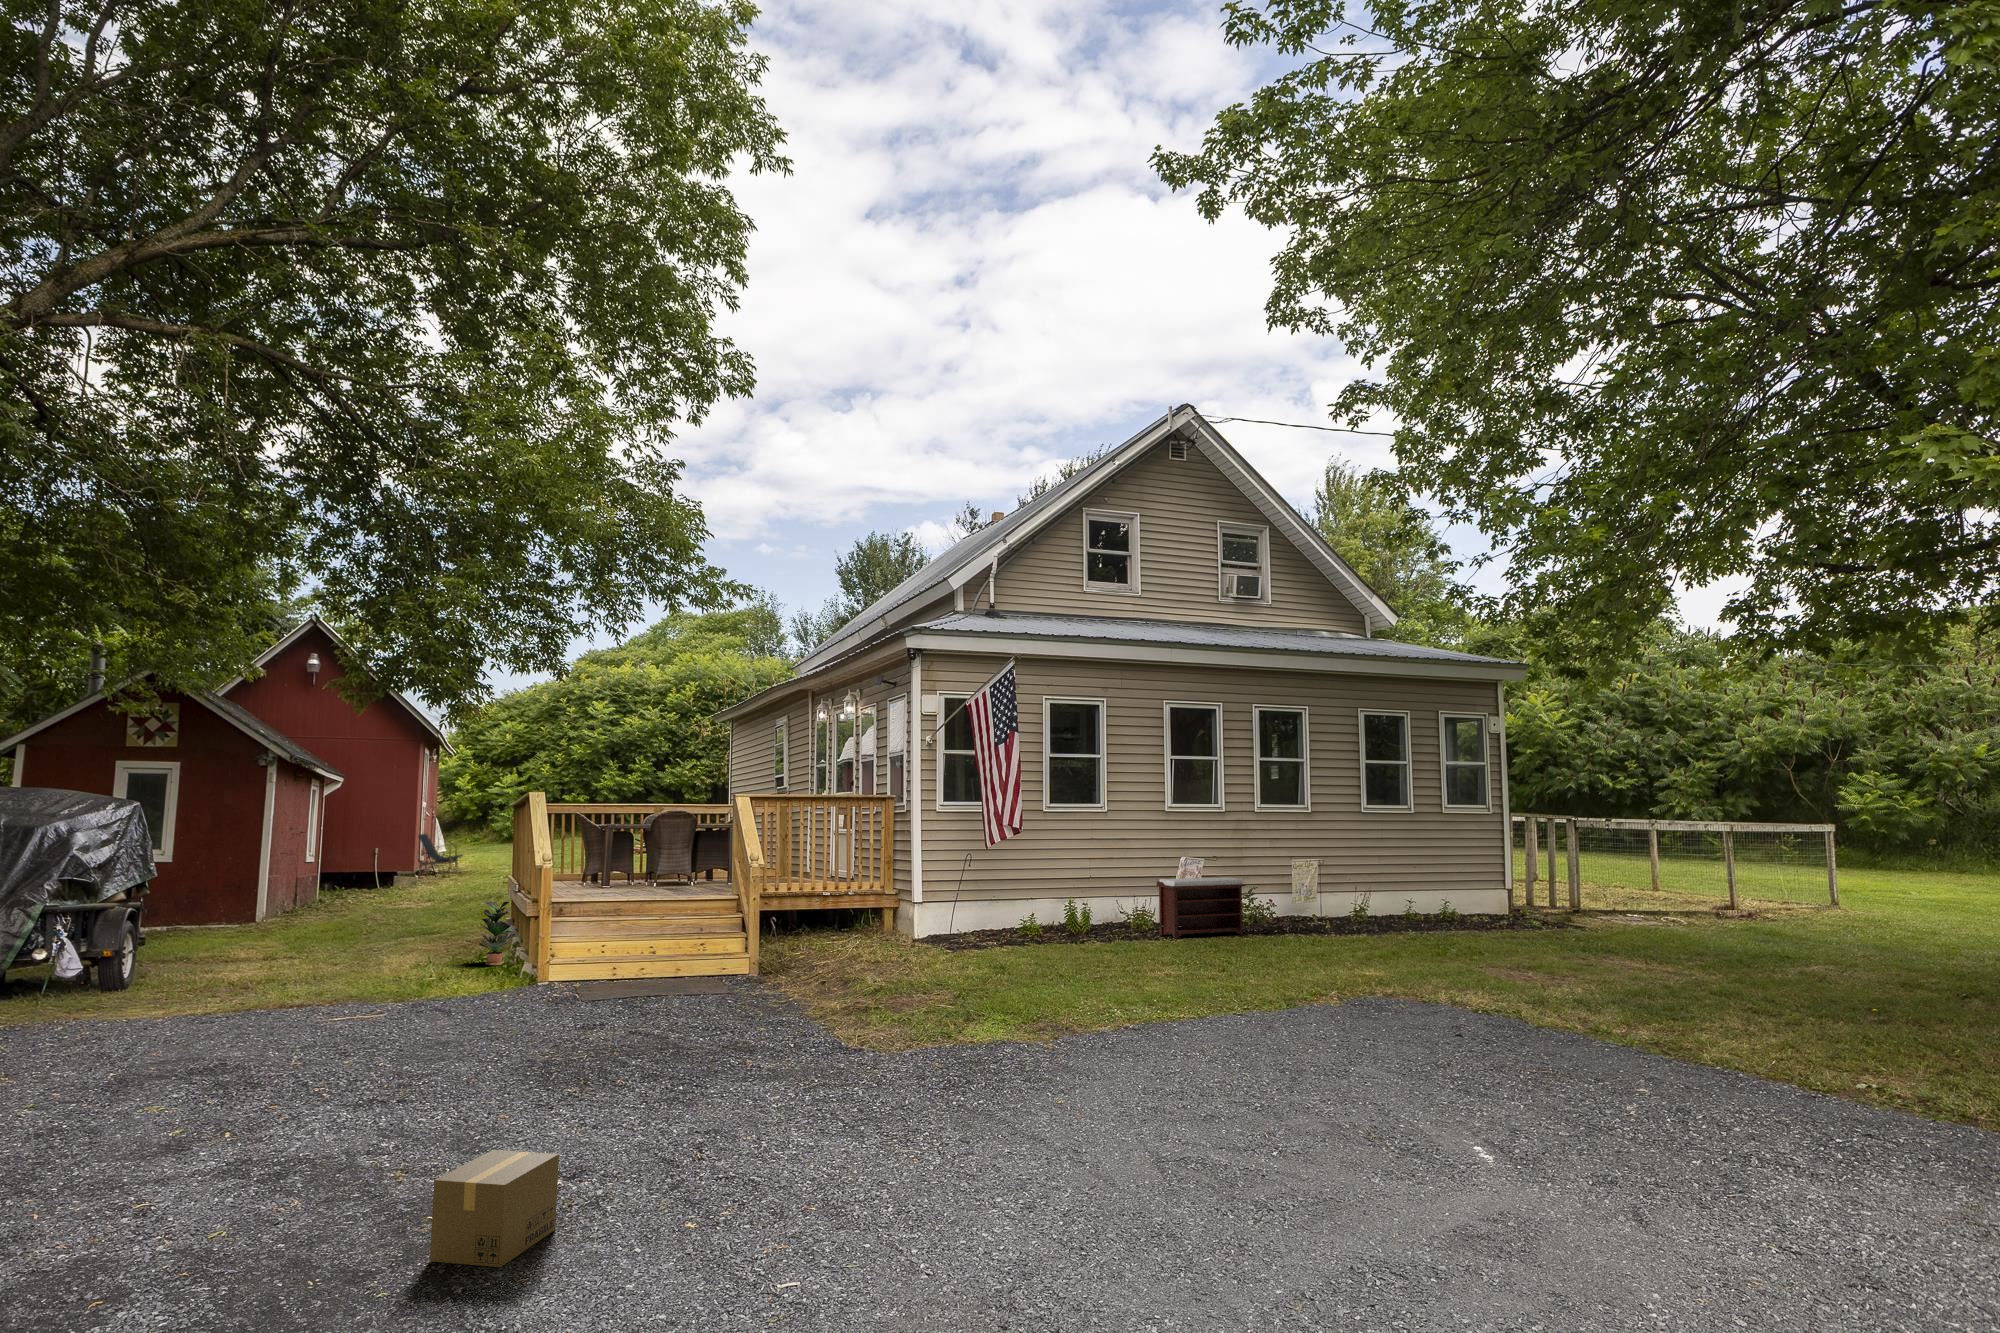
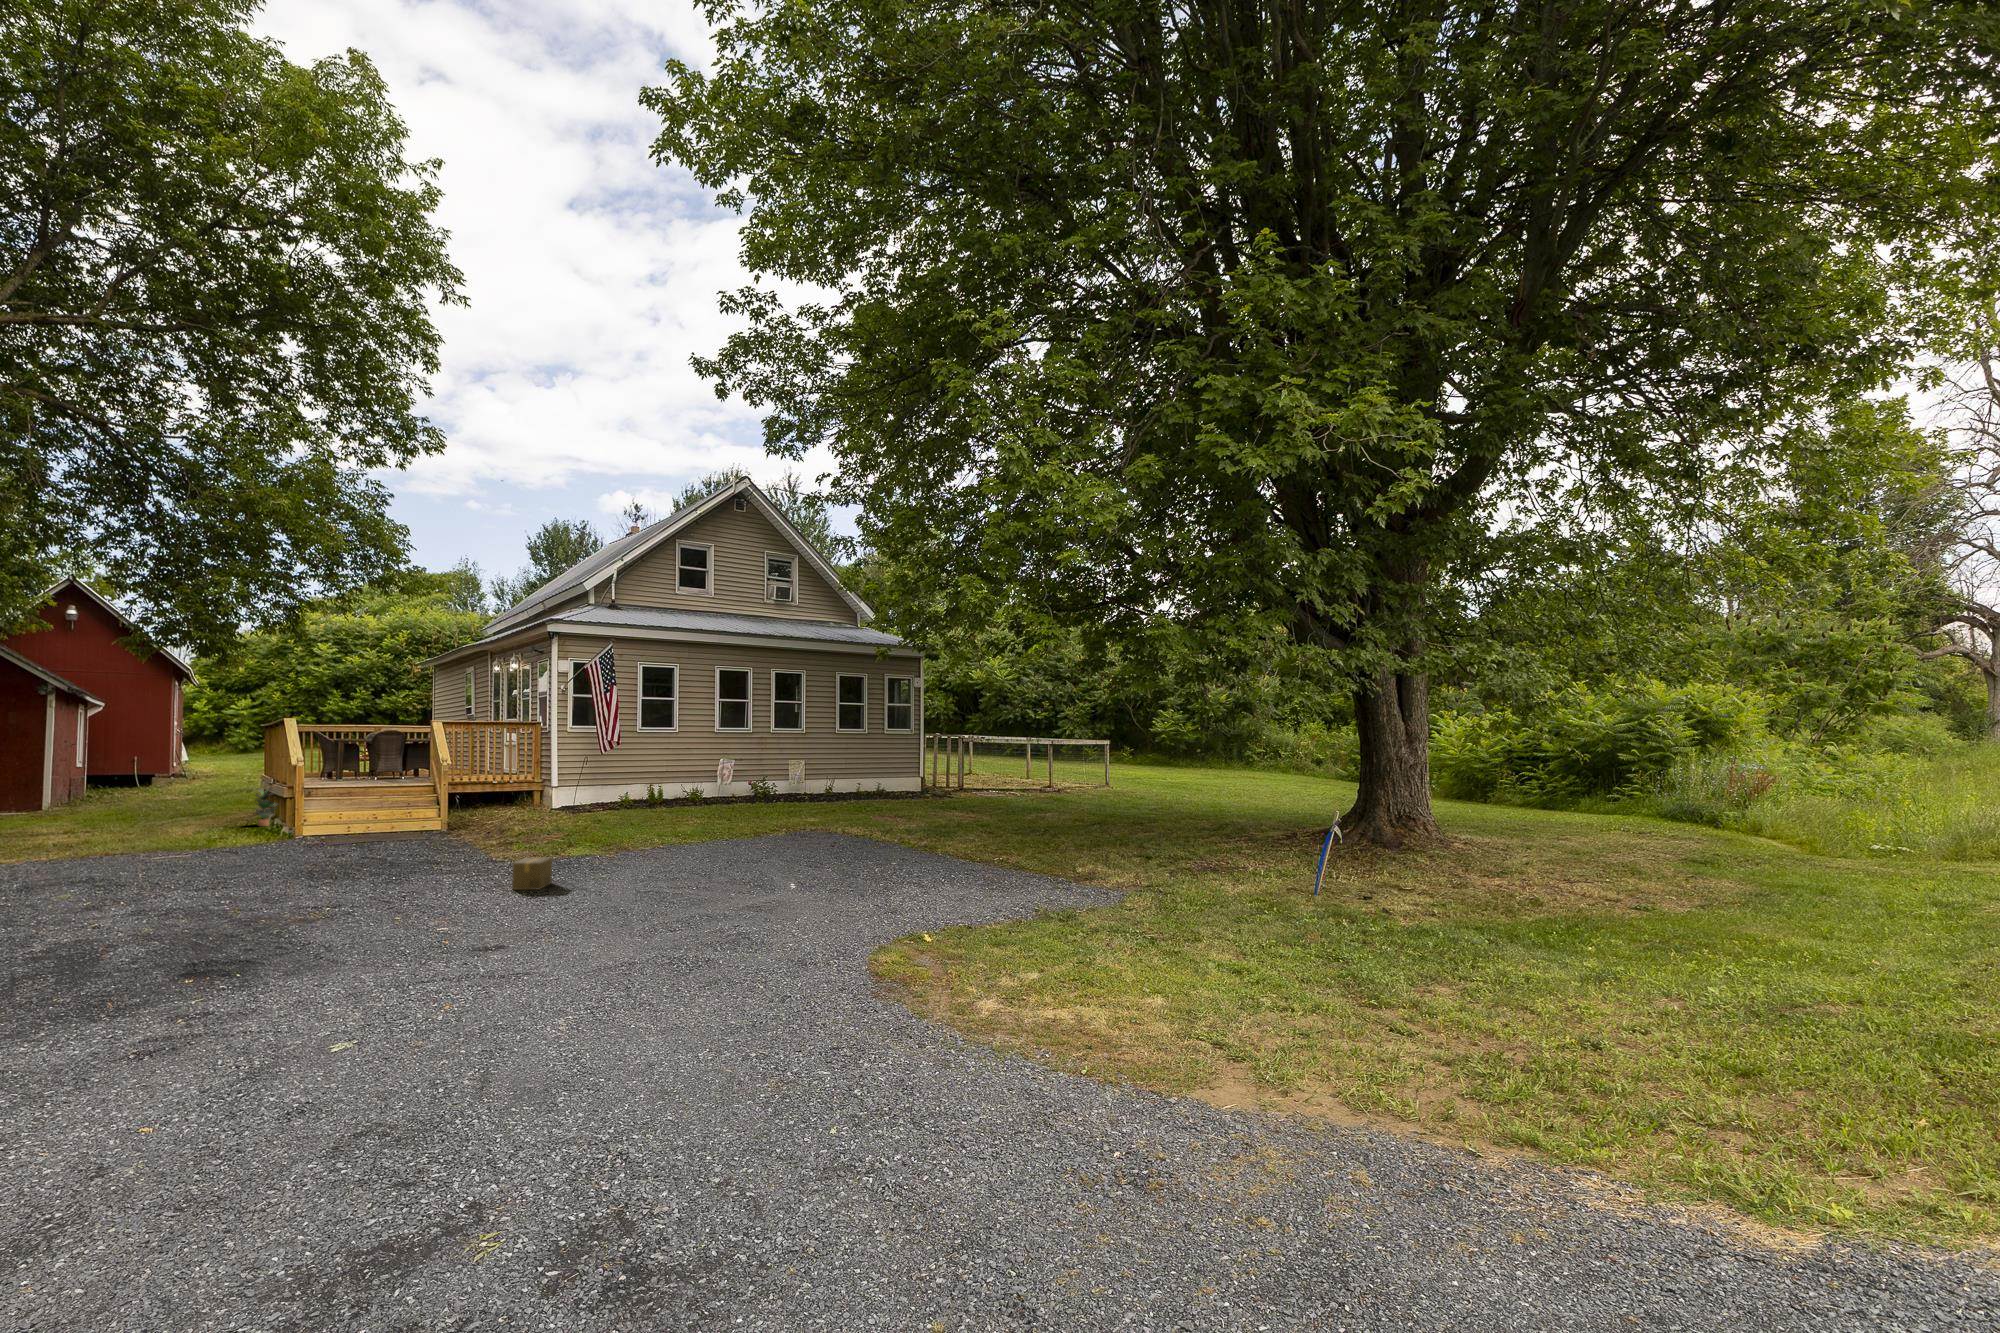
lounge chair: present [419,834,463,871] -> none [165,748,207,779]
bench: present [1156,877,1245,939] -> none [705,767,758,802]
cardboard box: present [430,1150,559,1267] -> present [512,858,552,890]

